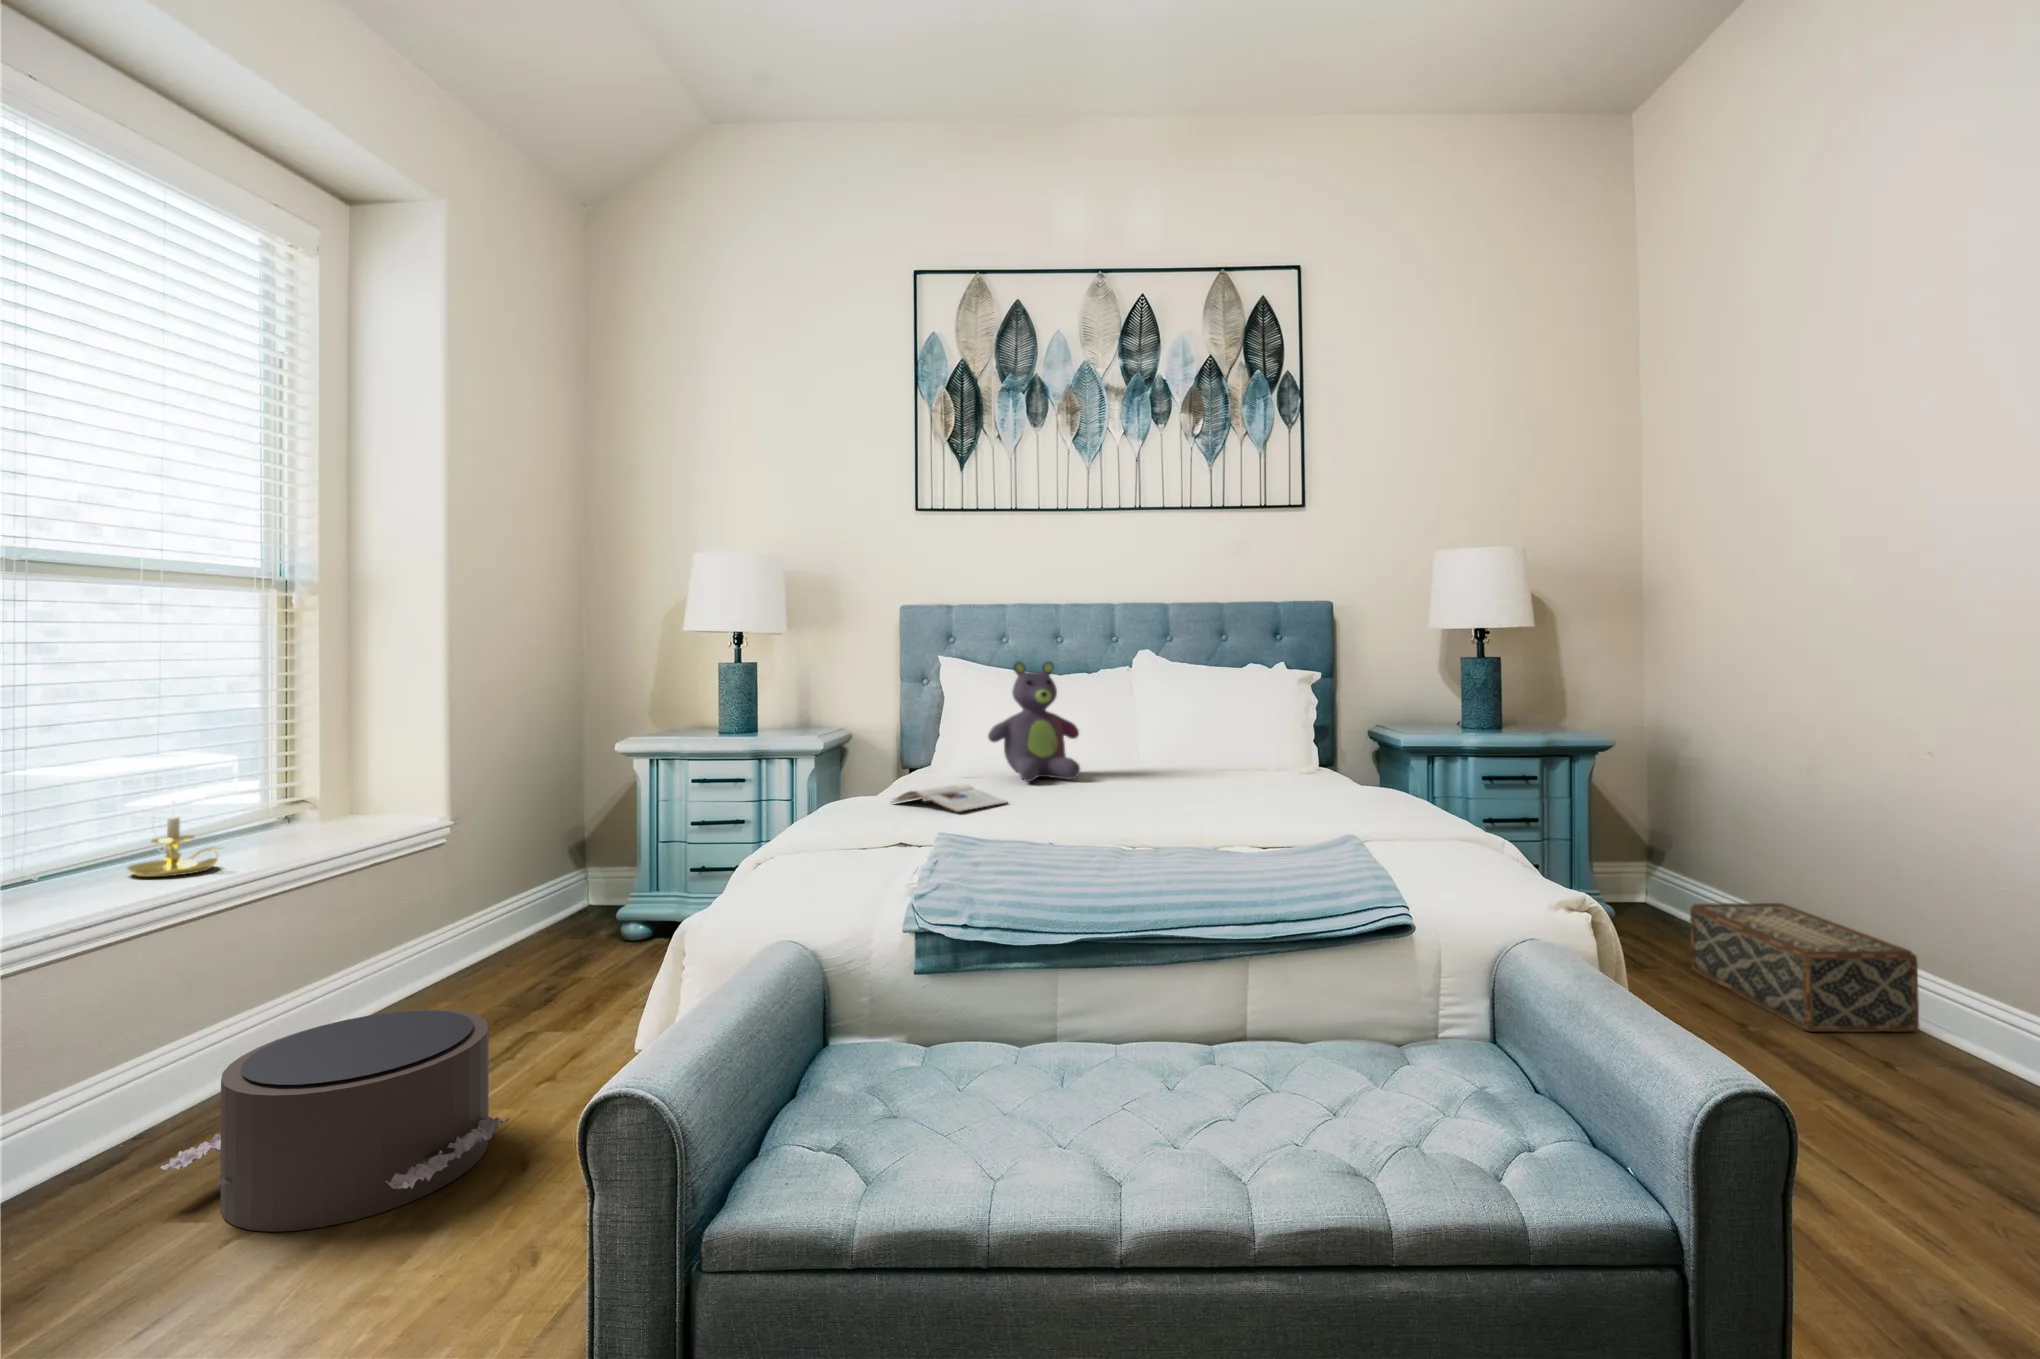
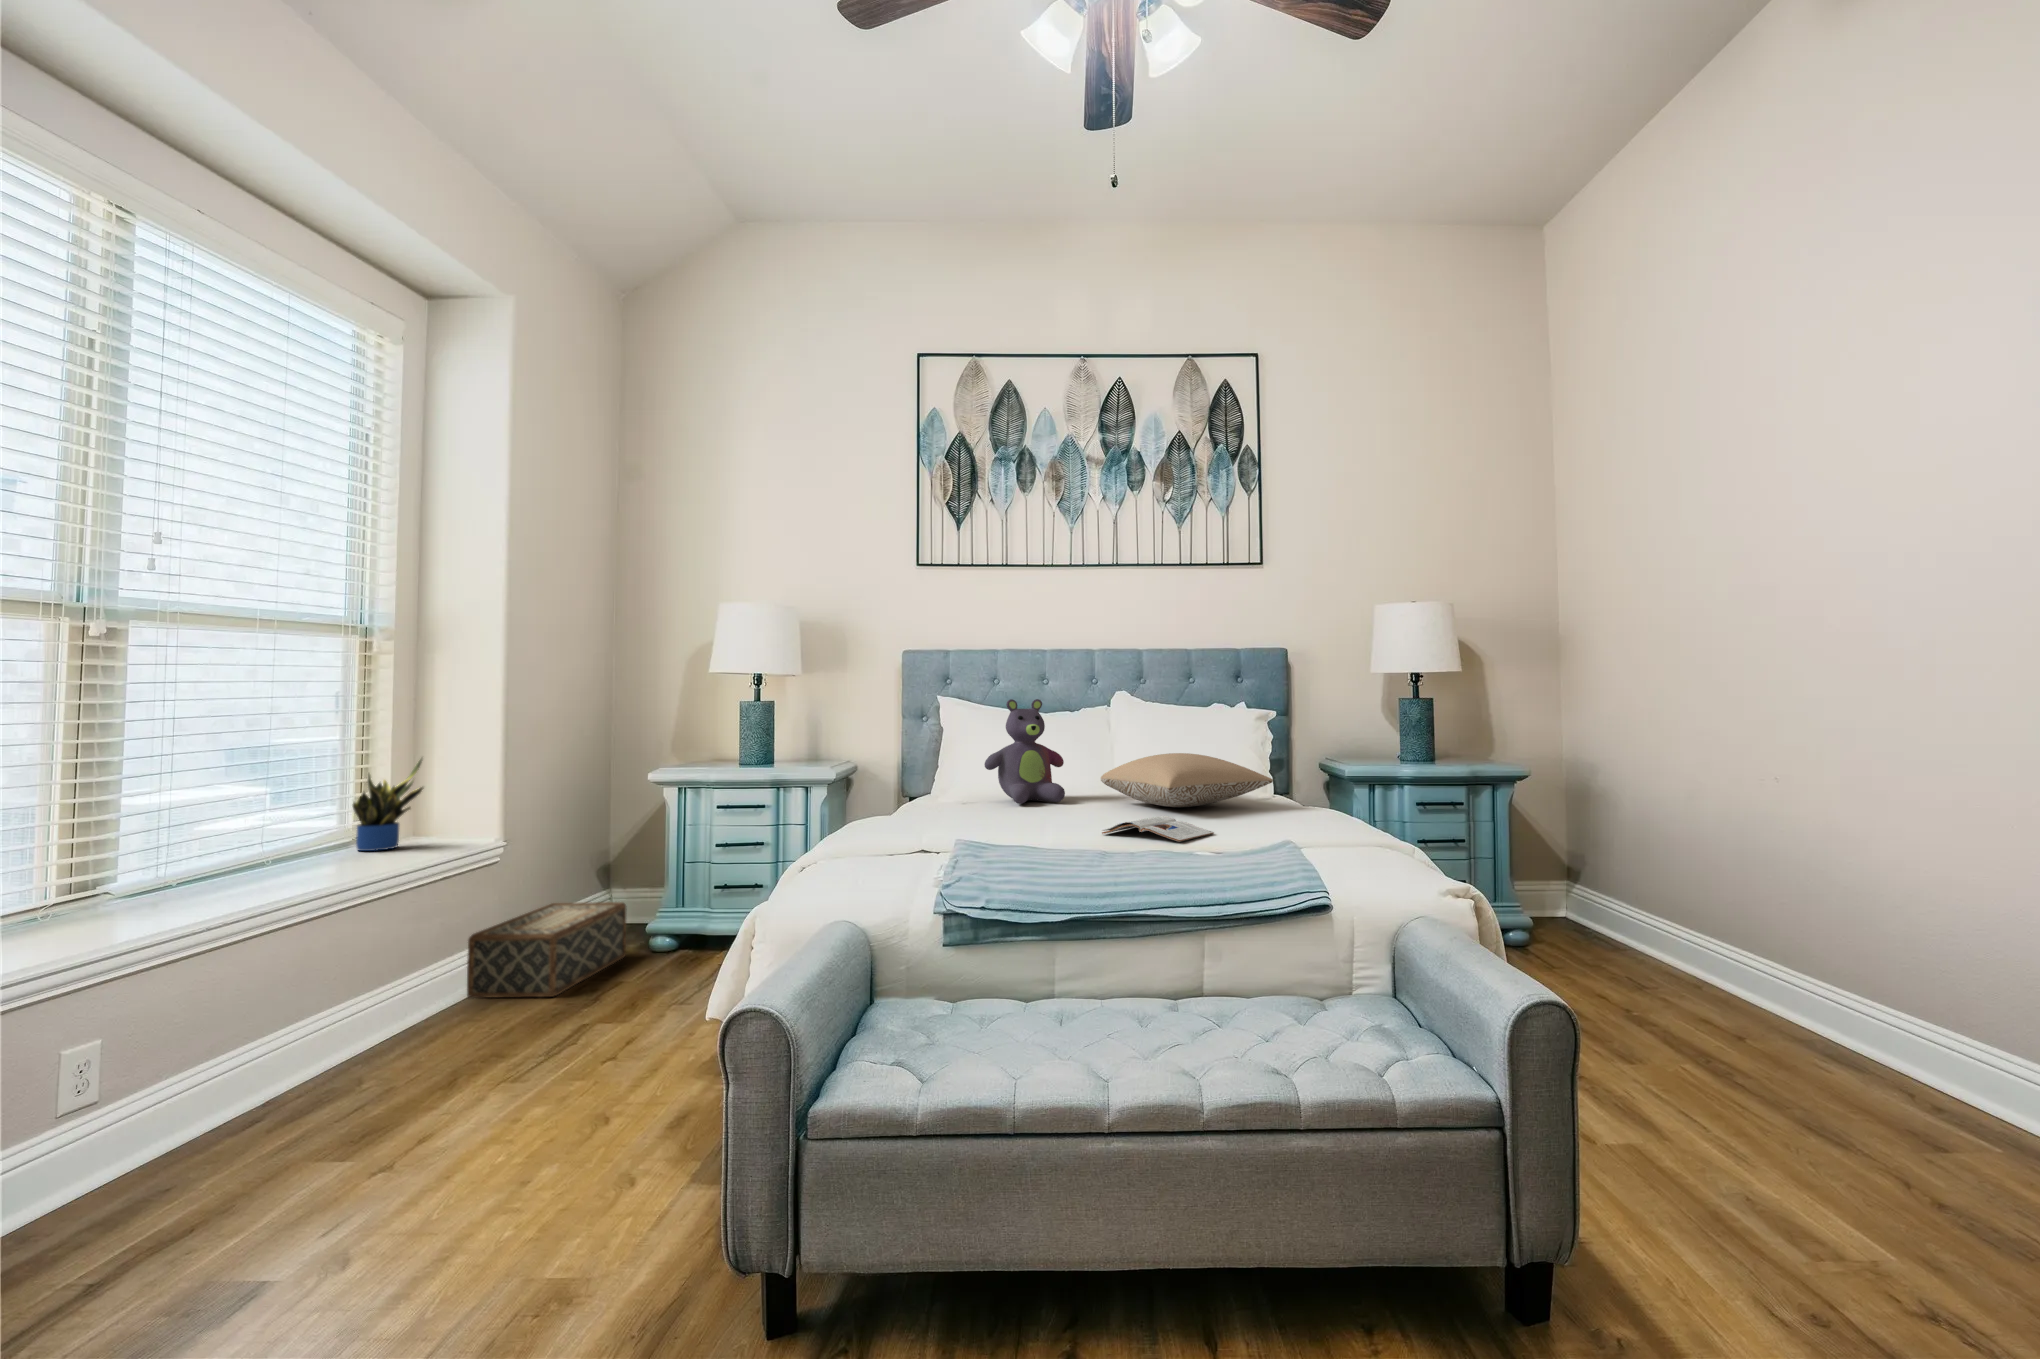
pillow: none [1121,725,1323,787] -> present [1101,753,1273,807]
potted plant: none [270,727,354,835] -> present [353,758,424,851]
magazine: present [892,784,1007,812] -> present [1102,816,1214,842]
candle holder: present [127,800,218,877] -> none [245,815,329,883]
woven basket: present [1690,903,1919,1032] -> present [467,902,627,998]
pouf: present [161,1009,509,1232] -> none [306,991,591,1164]

